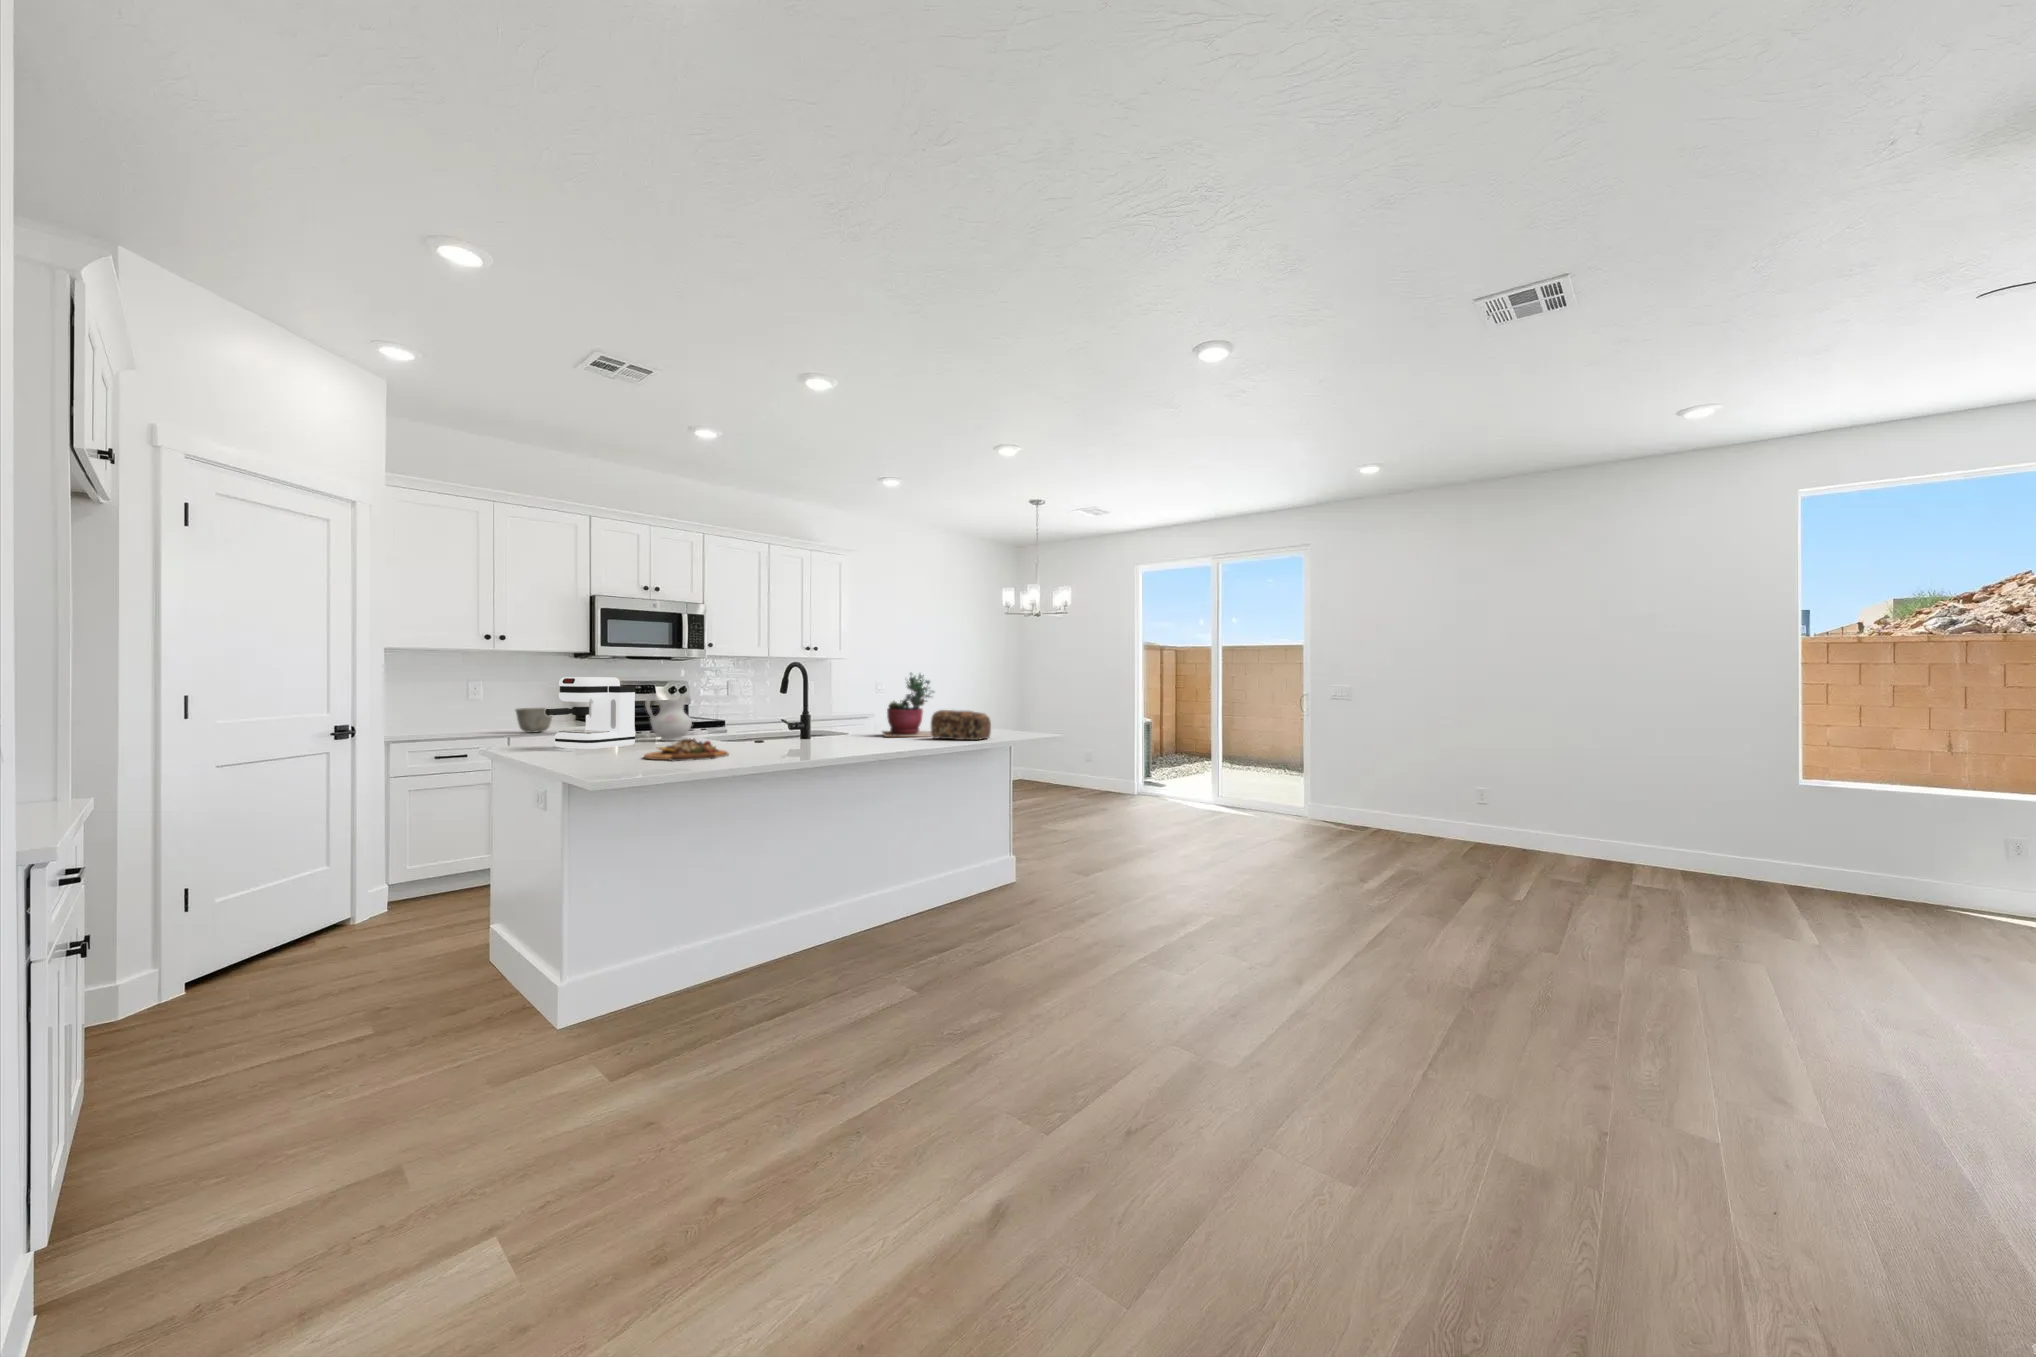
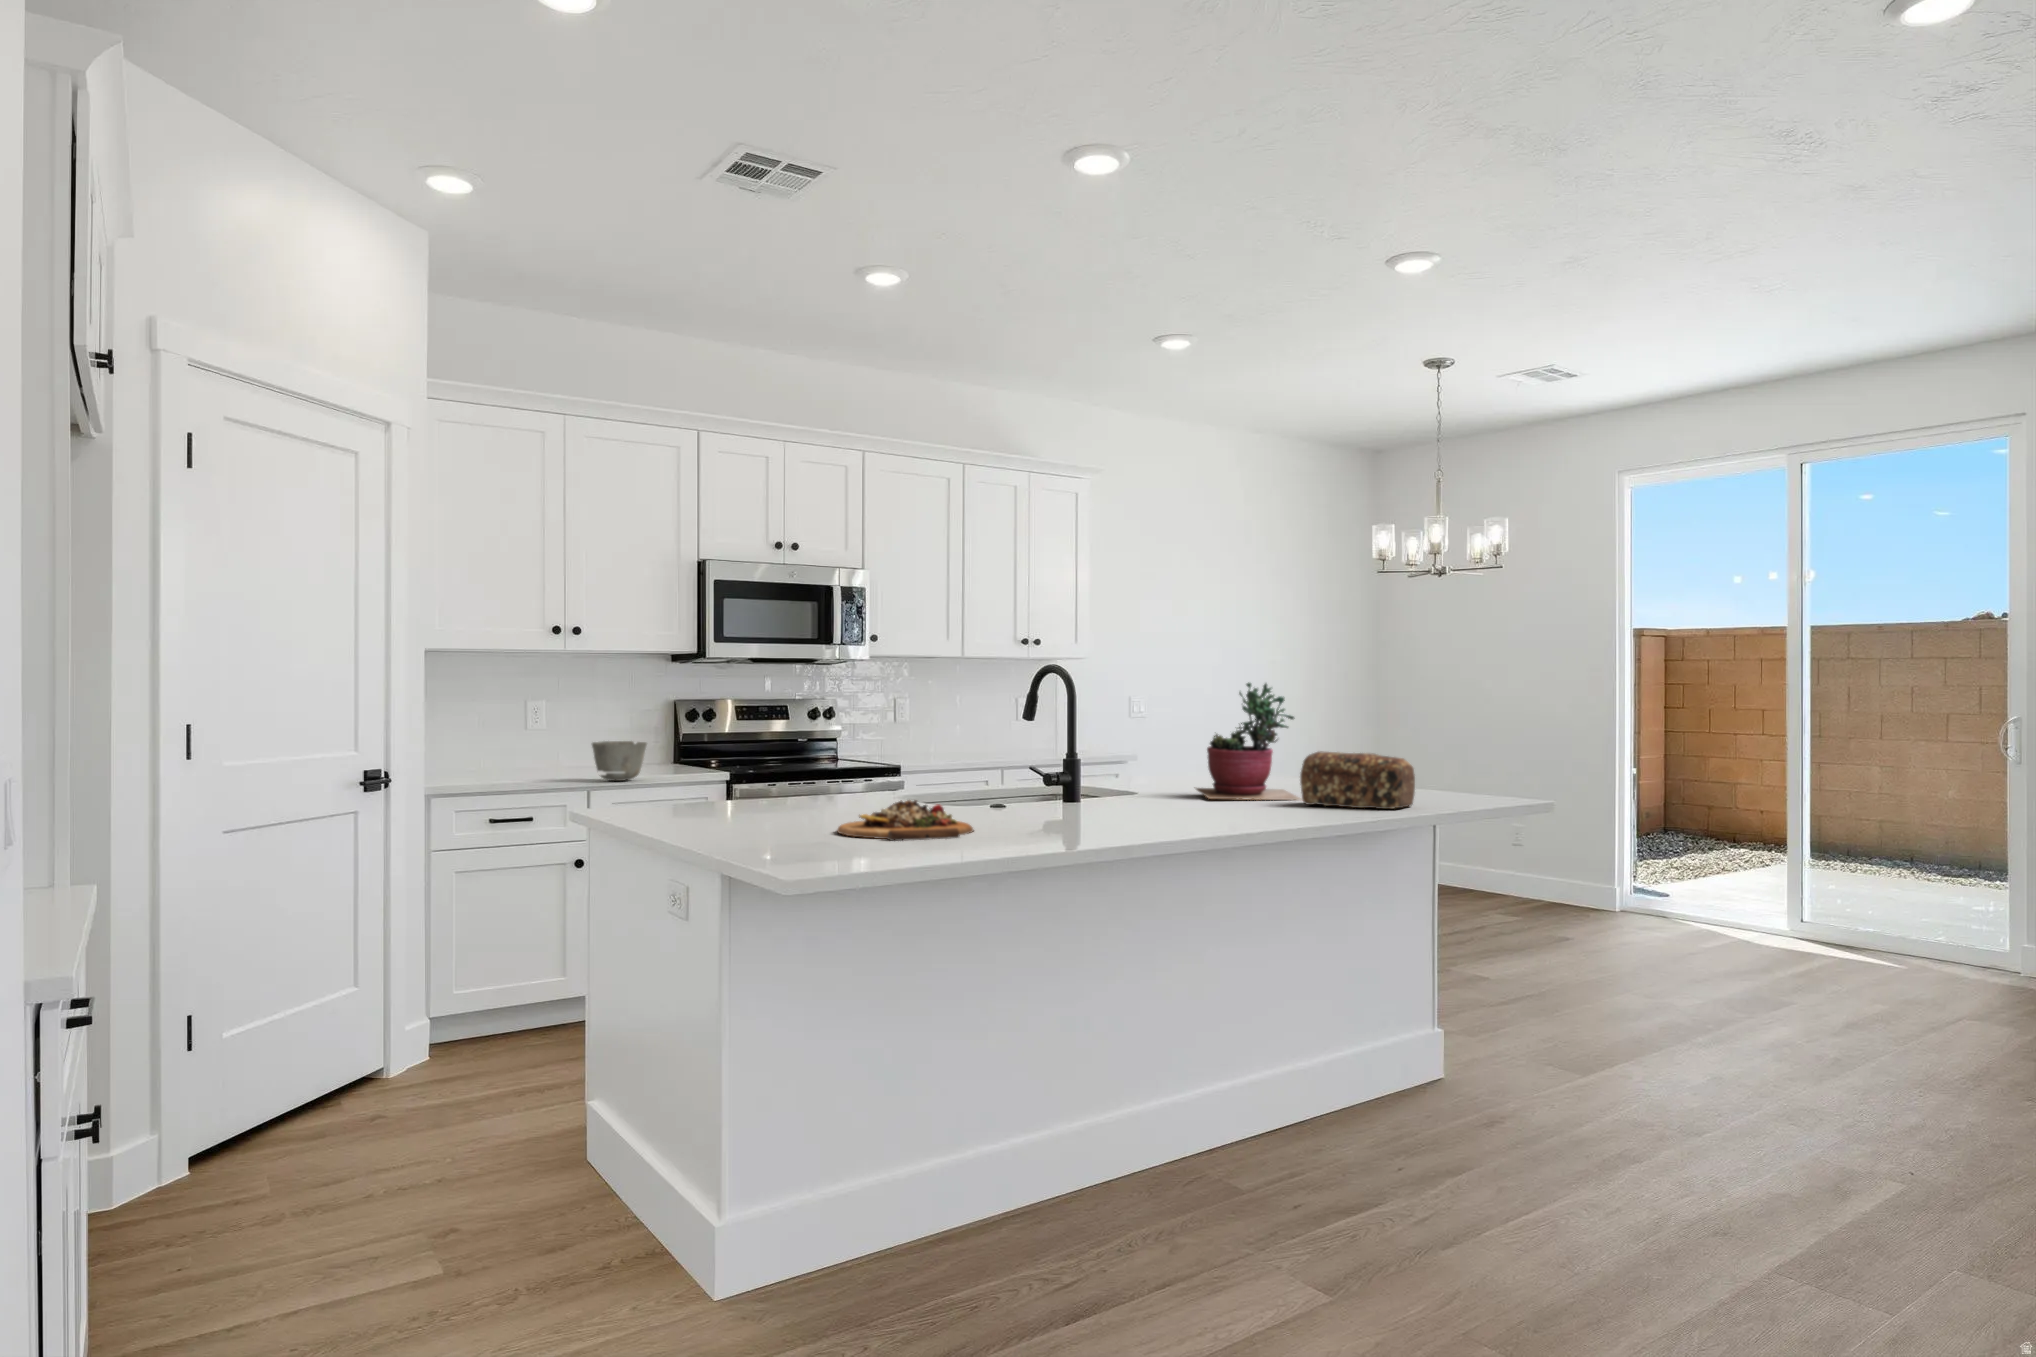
coffee maker: present [545,677,635,750] -> none [668,692,800,816]
ceramic pitcher: present [645,694,692,741] -> none [805,719,877,800]

